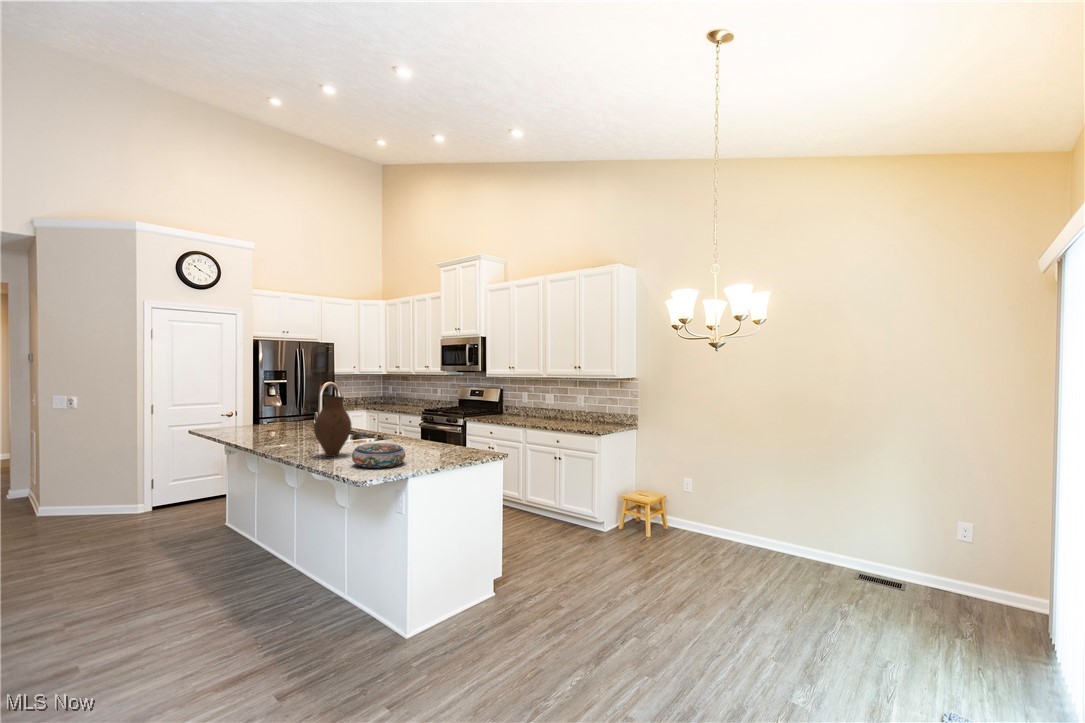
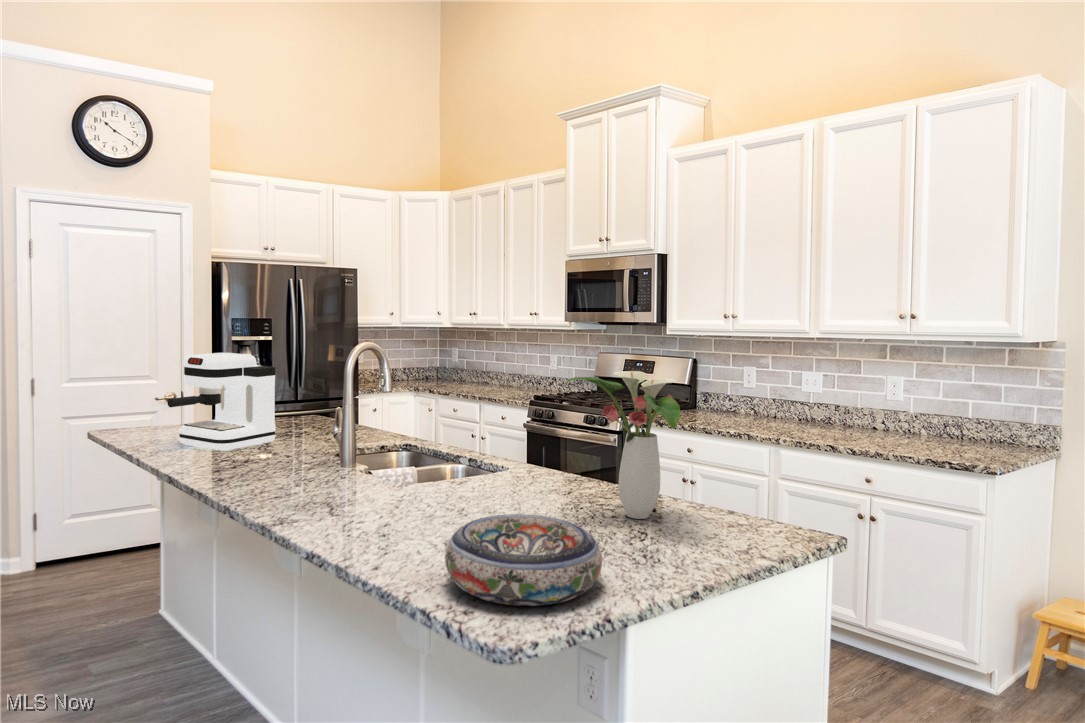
coffee maker: none [239,389,290,434] -> present [167,353,276,451]
flower arrangement: none [406,395,448,449] -> present [566,371,680,519]
vase: present [314,396,351,457] -> none [331,373,429,541]

